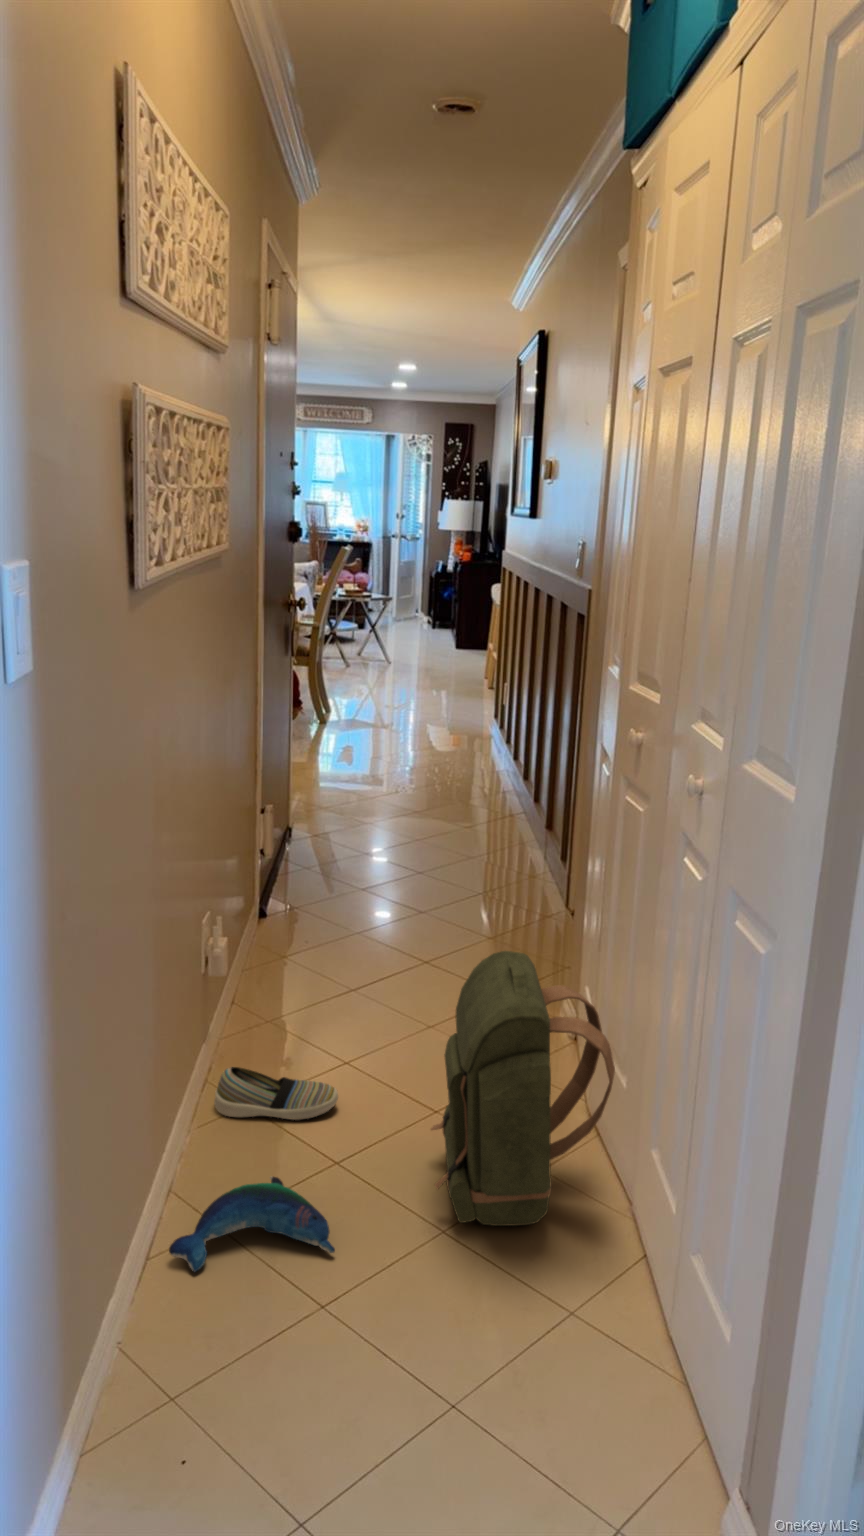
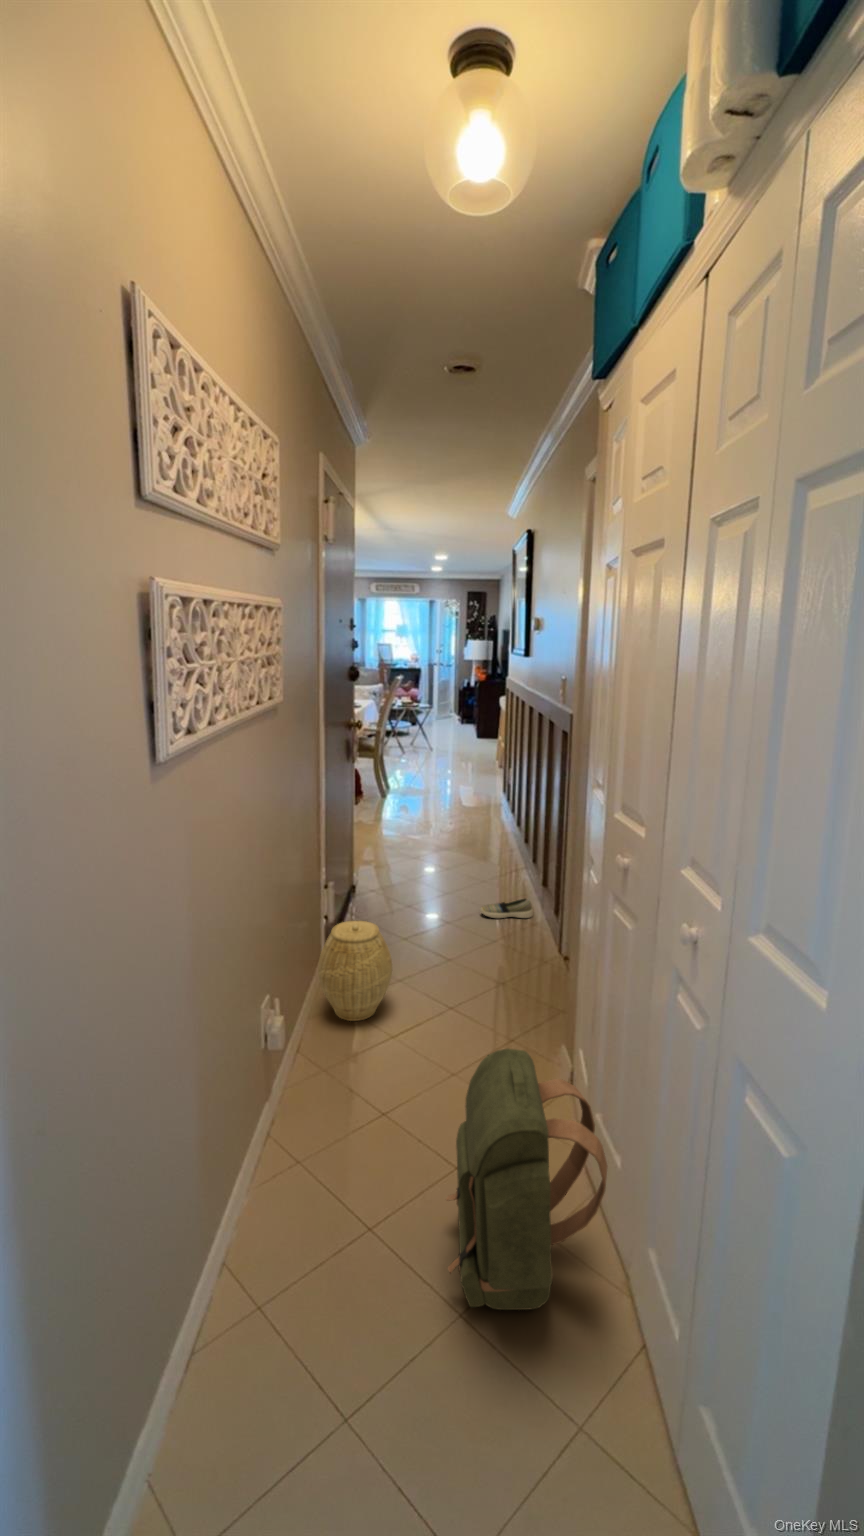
woven basket: none [258,849,354,974] -> present [318,921,392,1021]
shoe: present [214,1067,338,1120] -> present [480,899,533,918]
plush toy: present [169,1177,335,1272] -> none [205,1259,357,1372]

